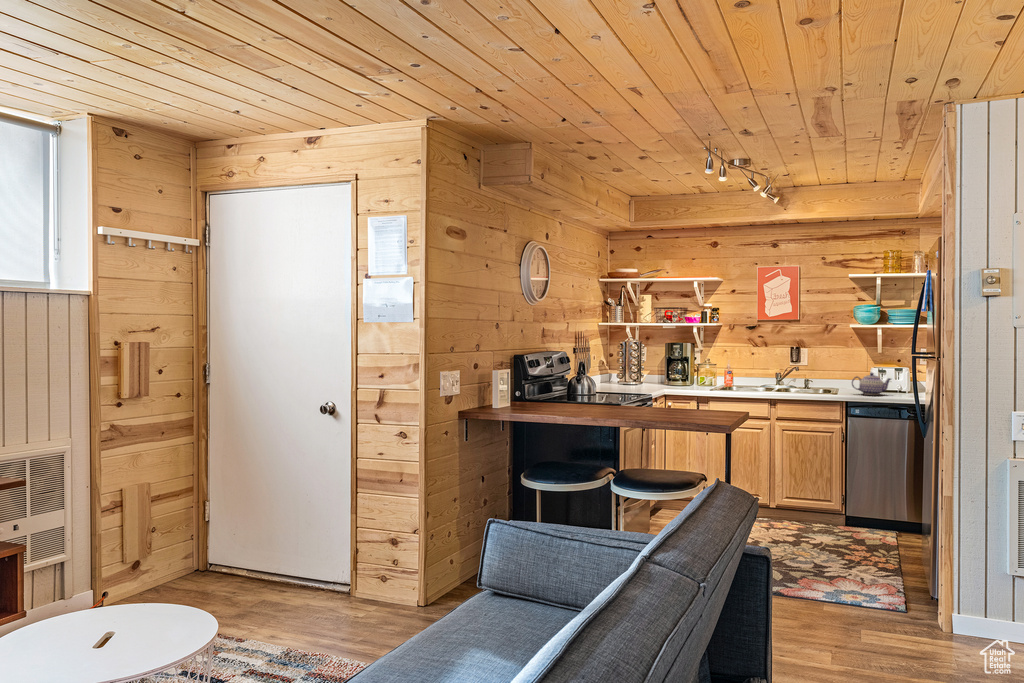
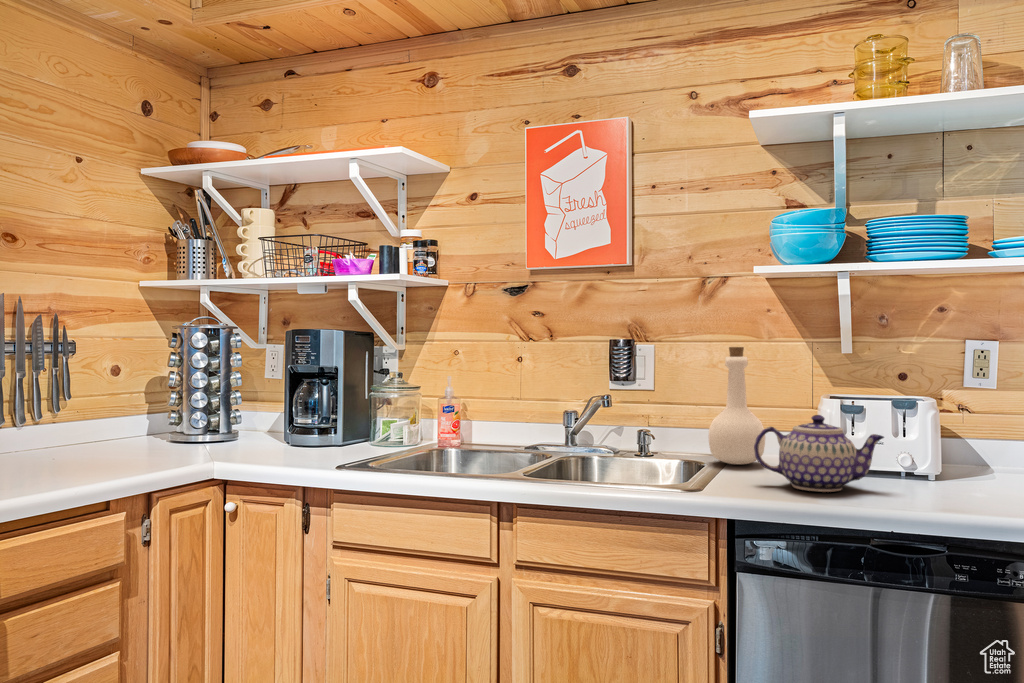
bottle: none [833,351,853,390] -> present [709,347,765,464]

